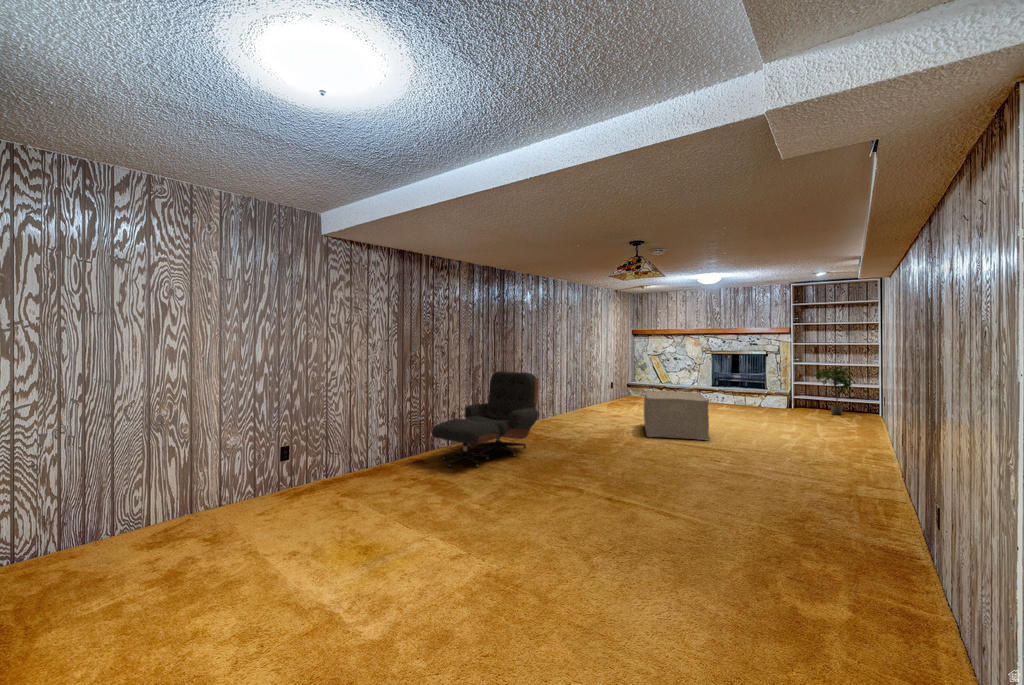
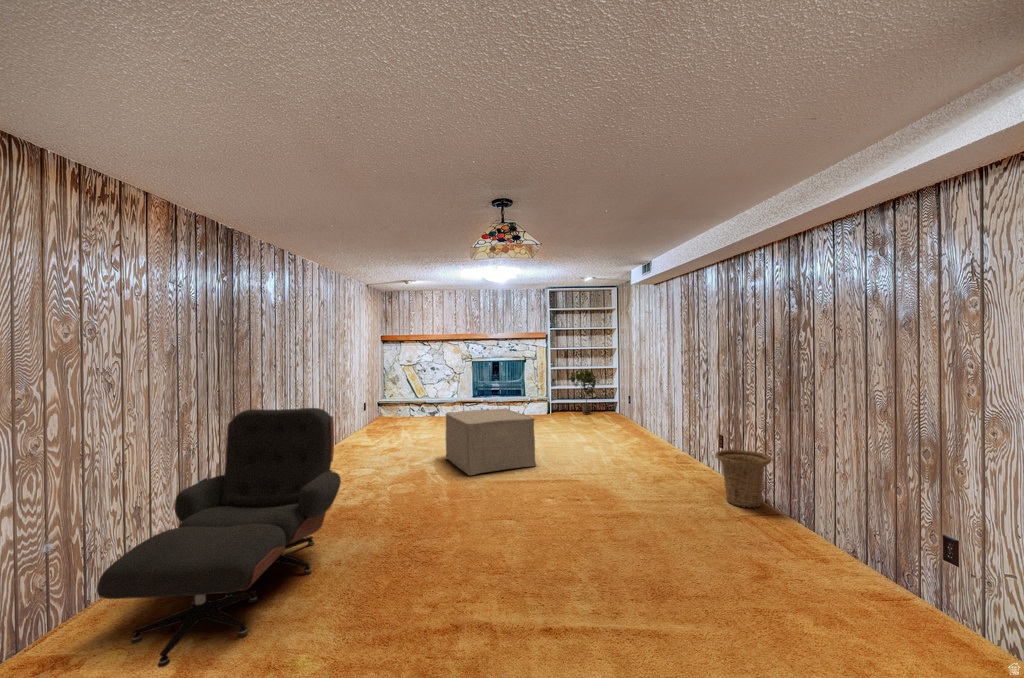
basket: none [842,444,903,500] -> present [716,450,771,508]

